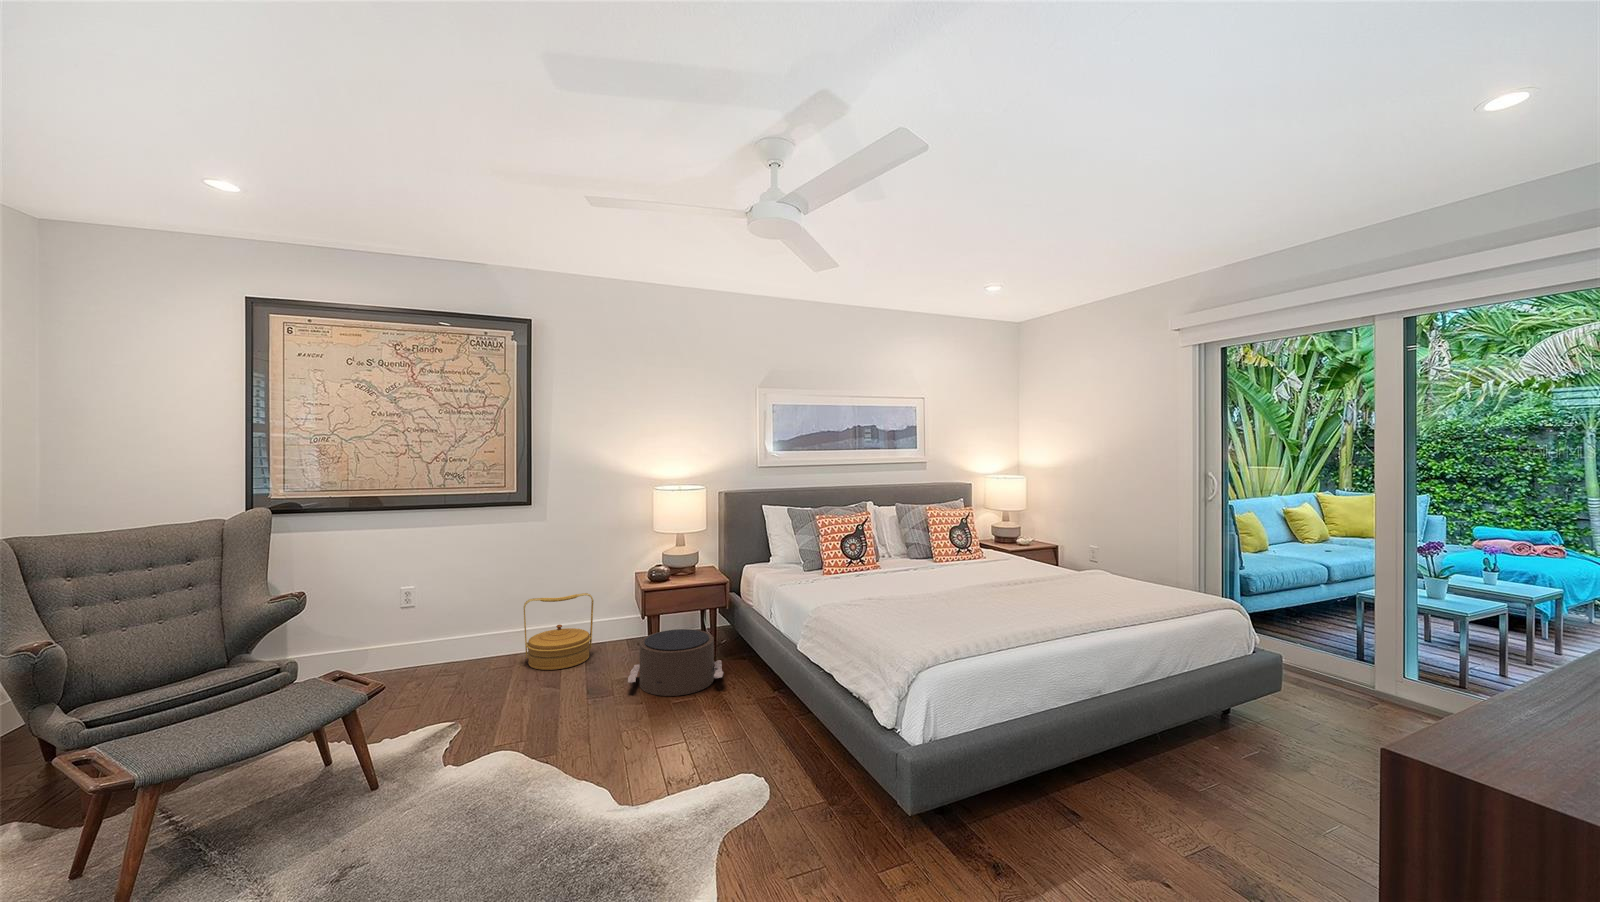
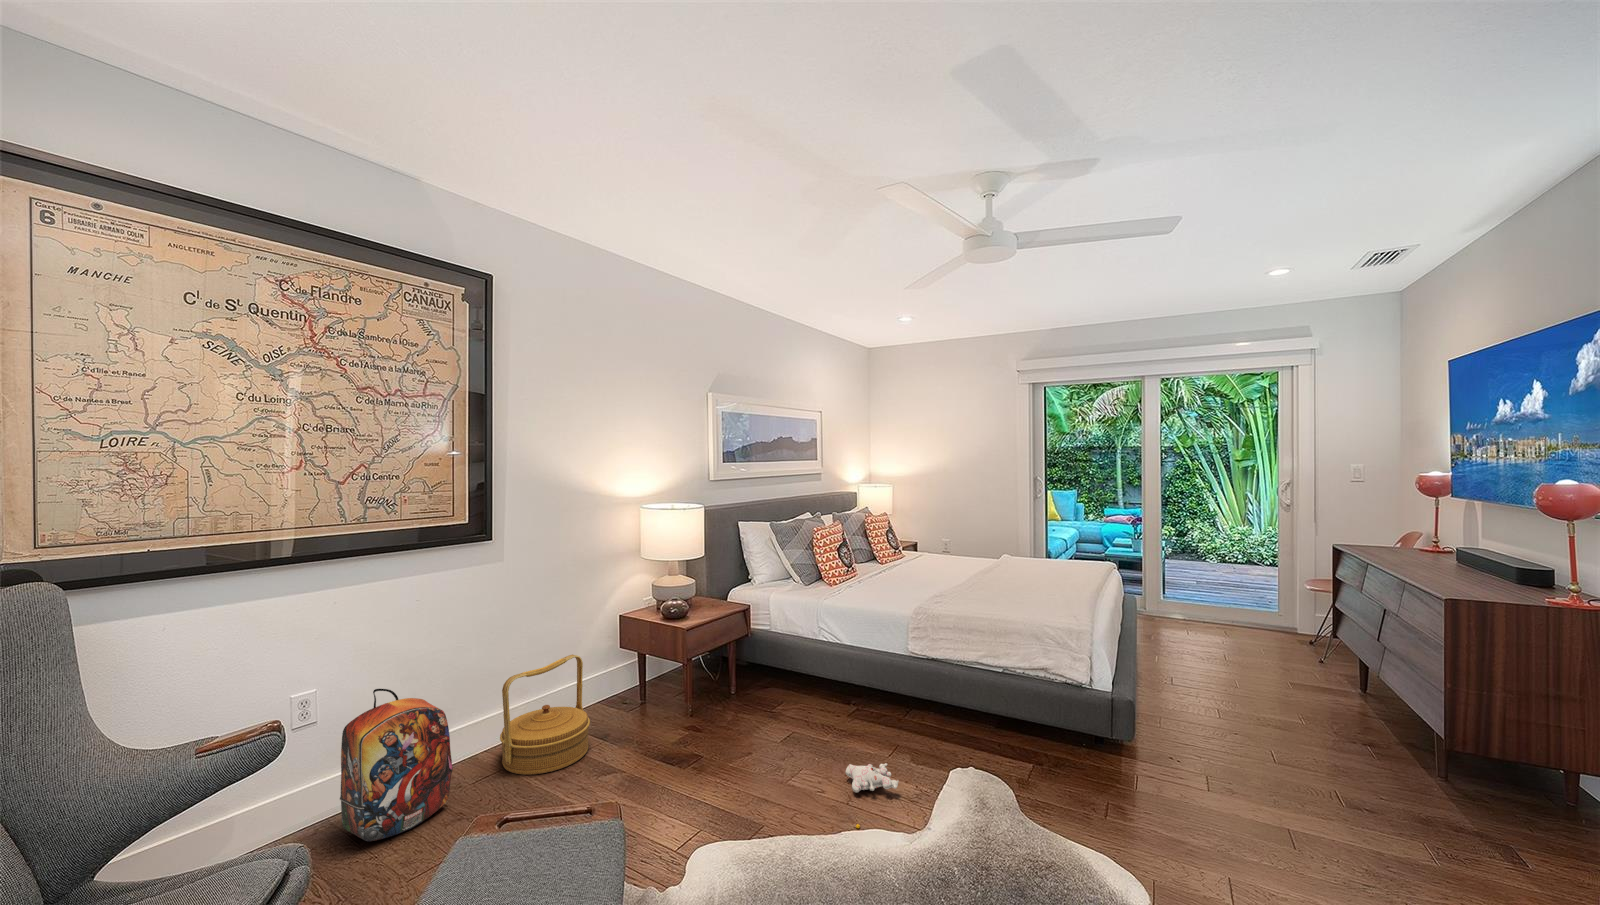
backpack: none [417,589,479,677] -> present [340,689,453,841]
pouf: present [628,629,724,696] -> none [685,668,800,752]
plush toy: none [616,725,699,771] -> present [846,763,899,828]

